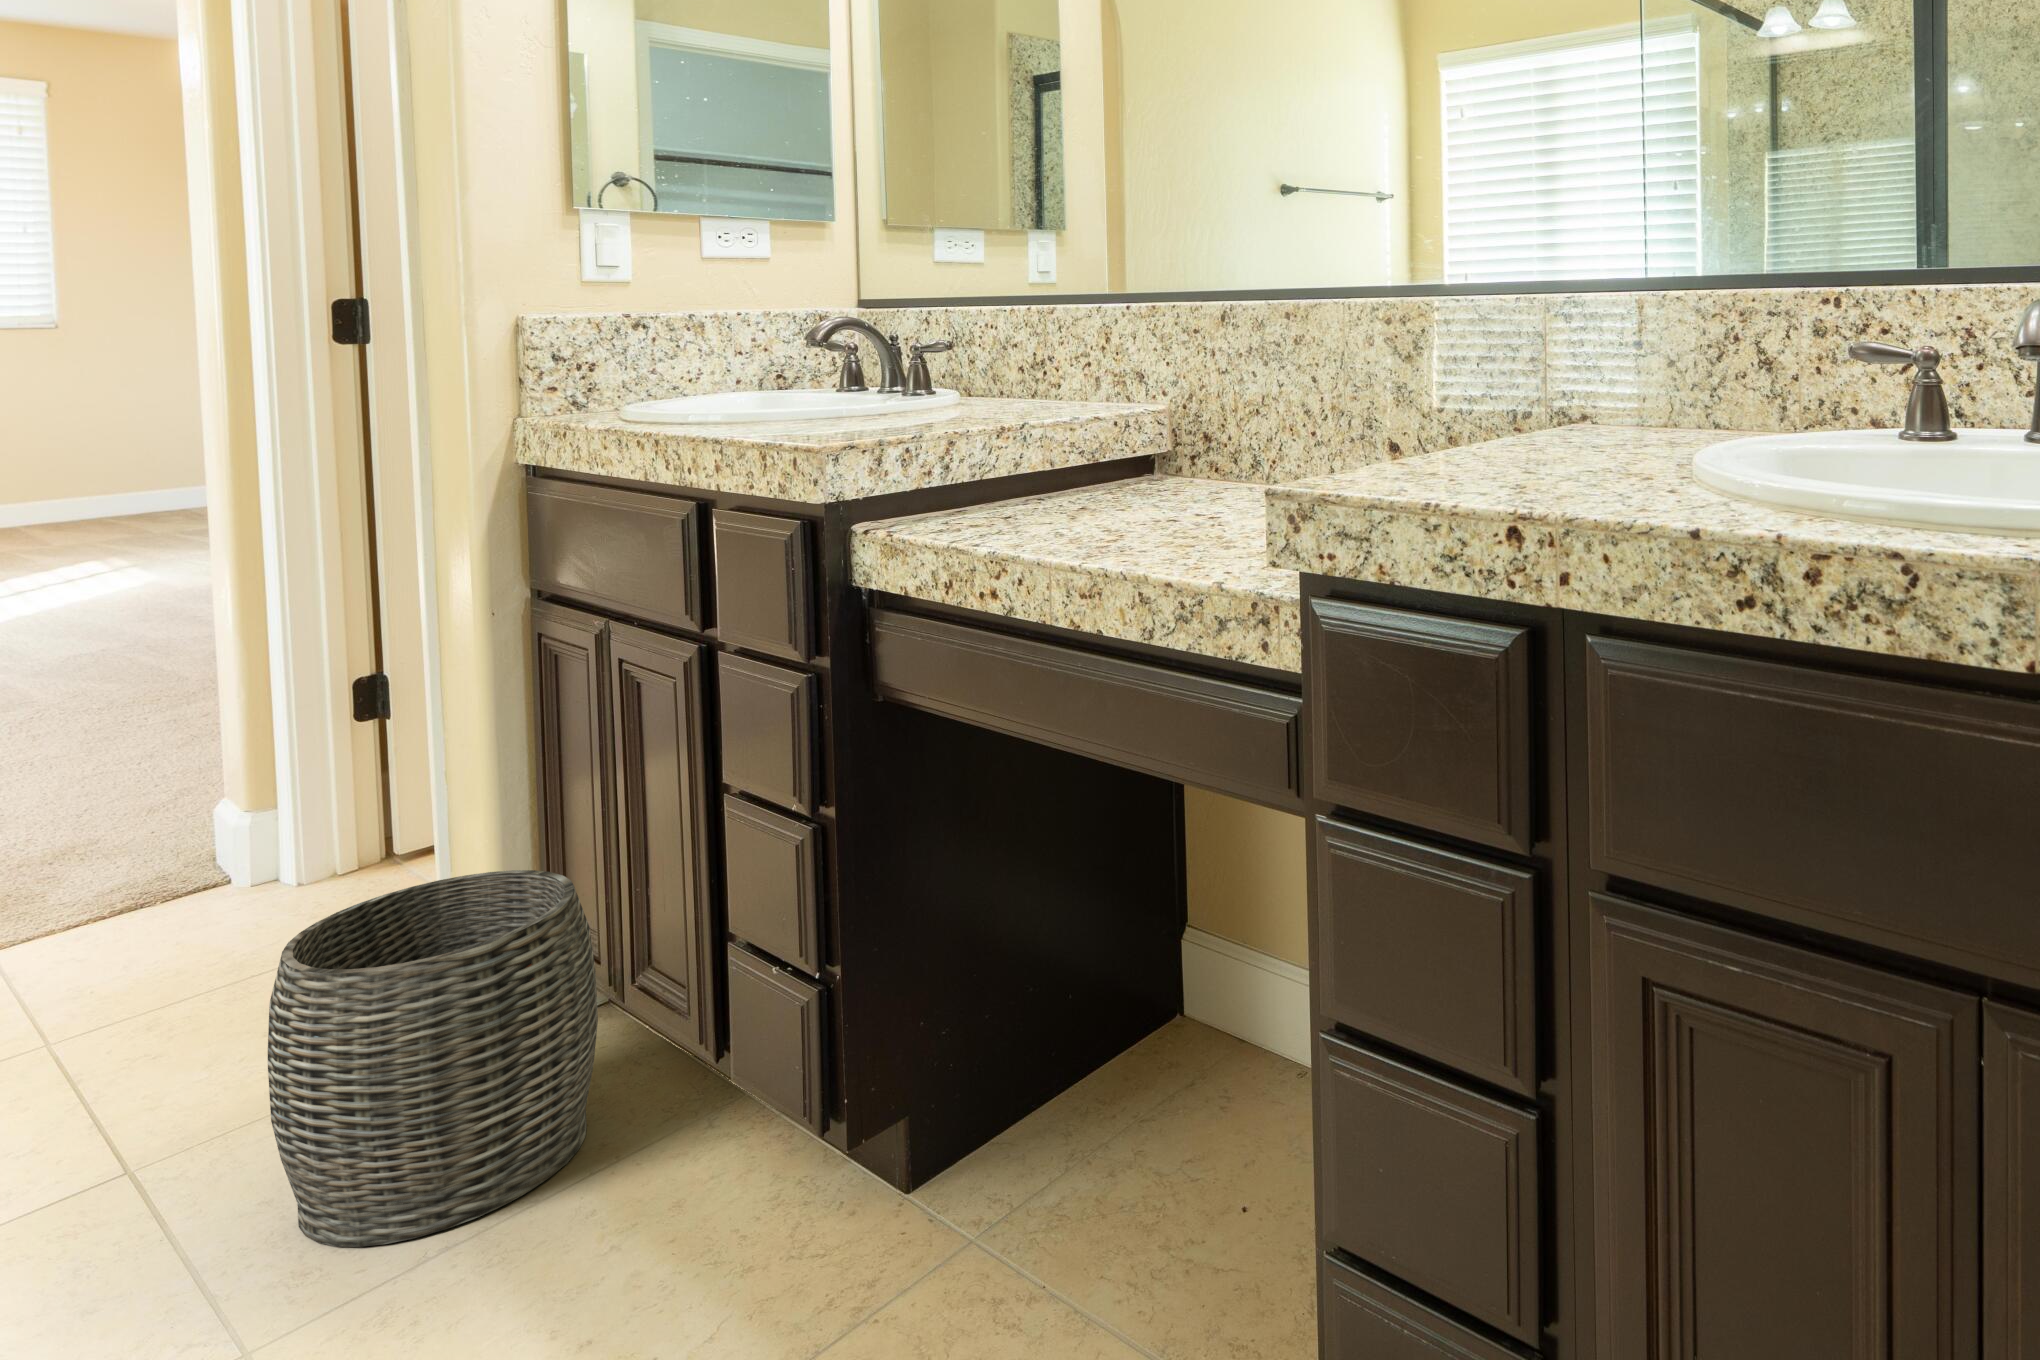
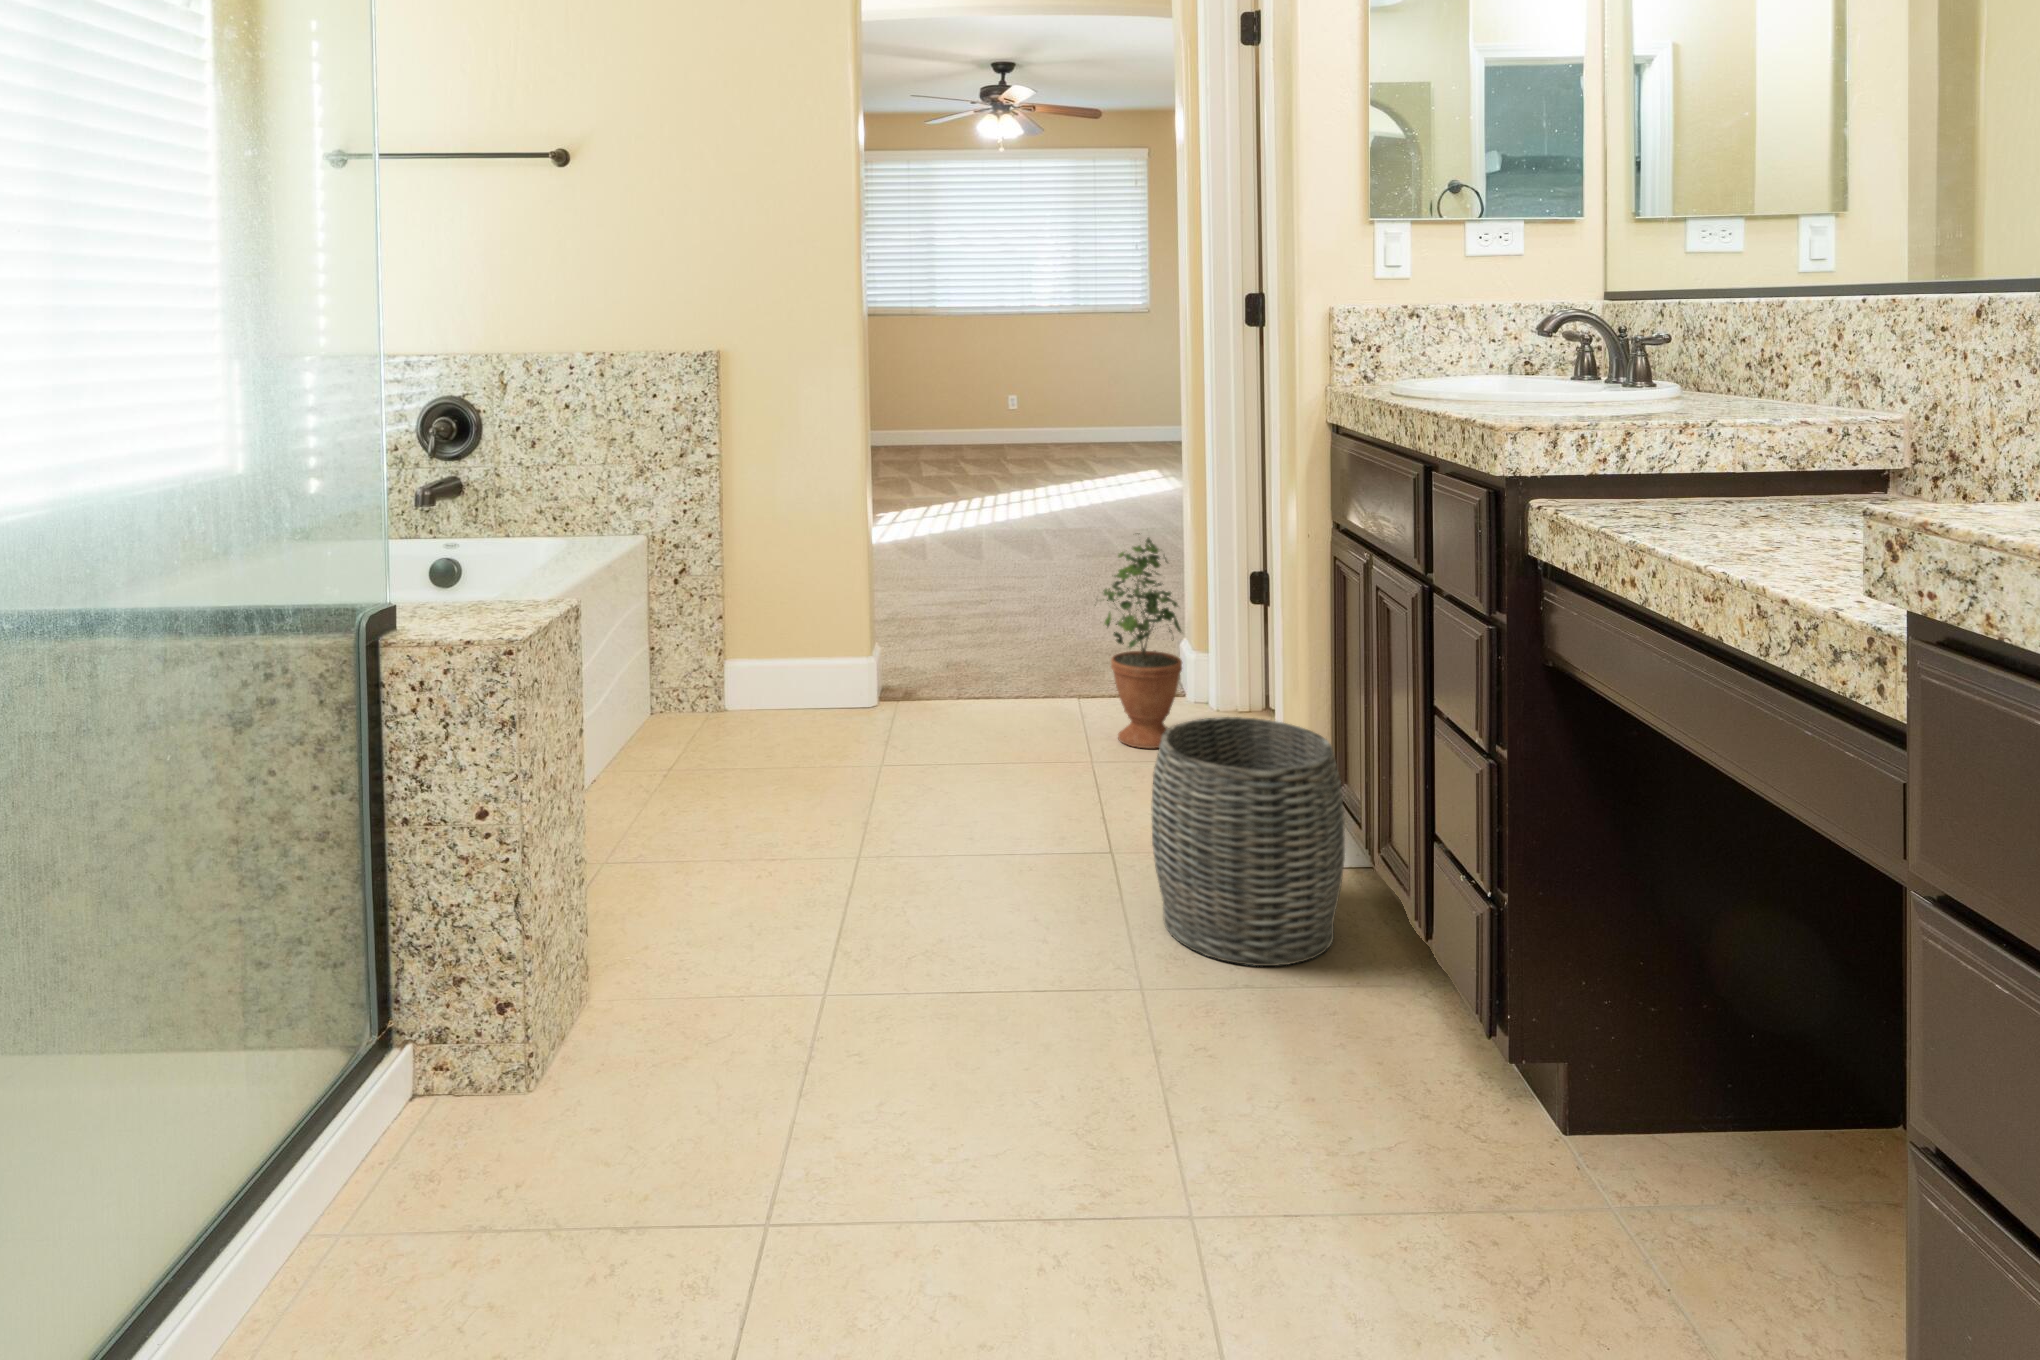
potted plant: none [73,660,263,993] -> present [1104,538,1182,749]

